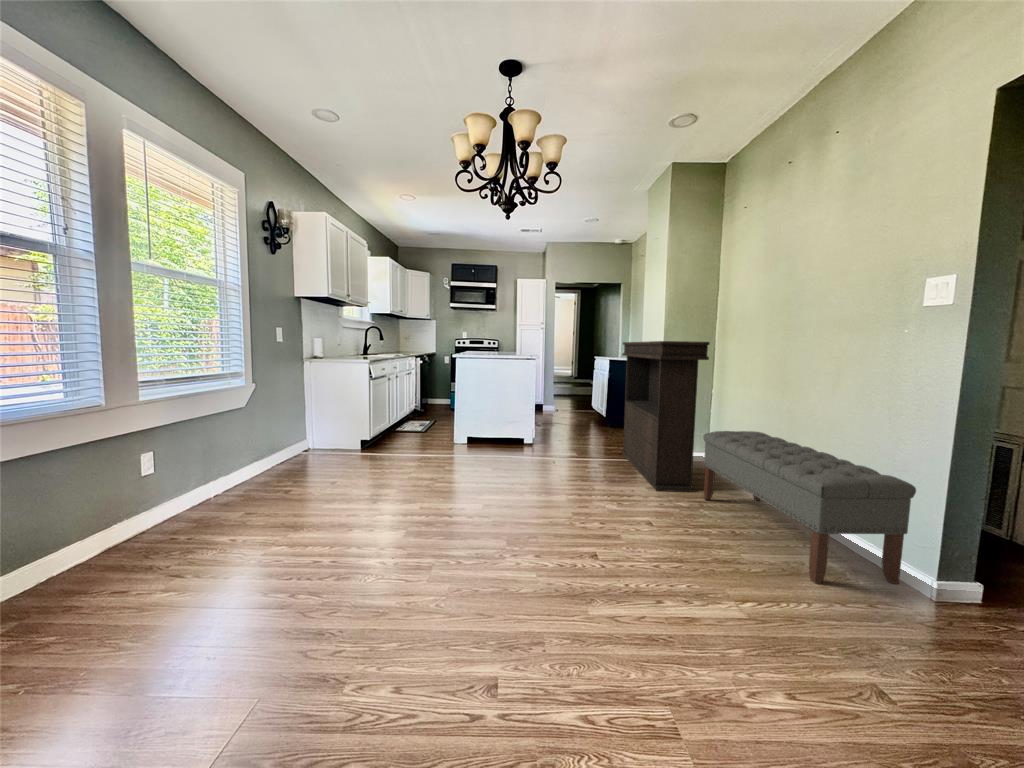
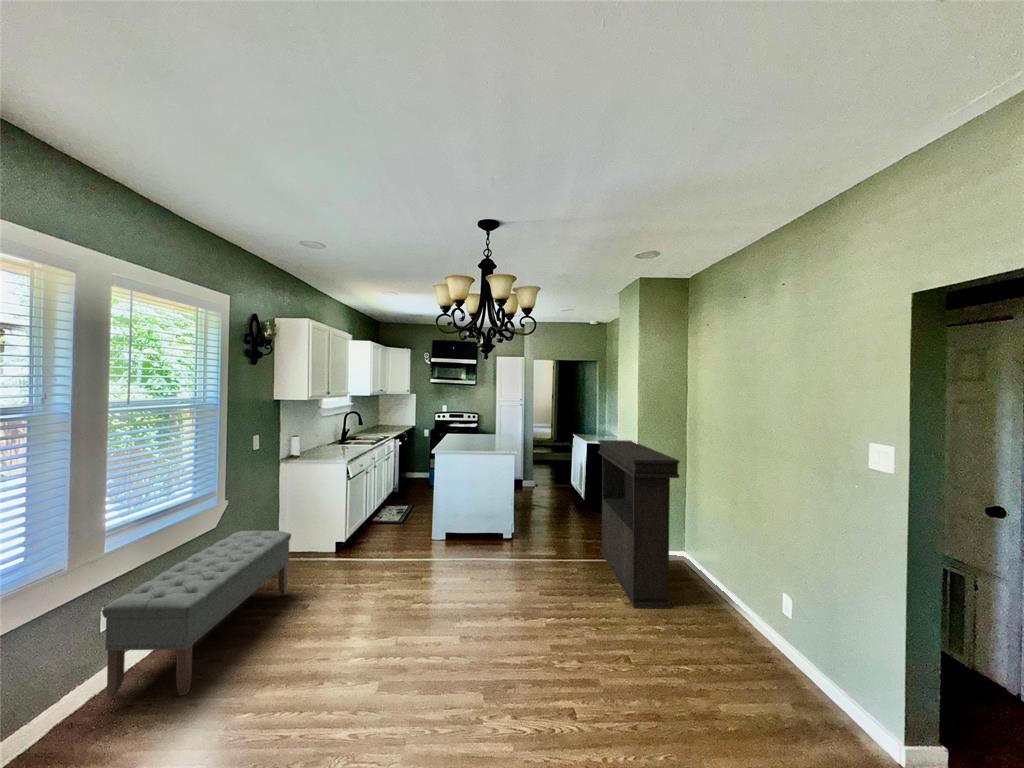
bench: present [703,431,916,584] -> present [102,530,291,696]

